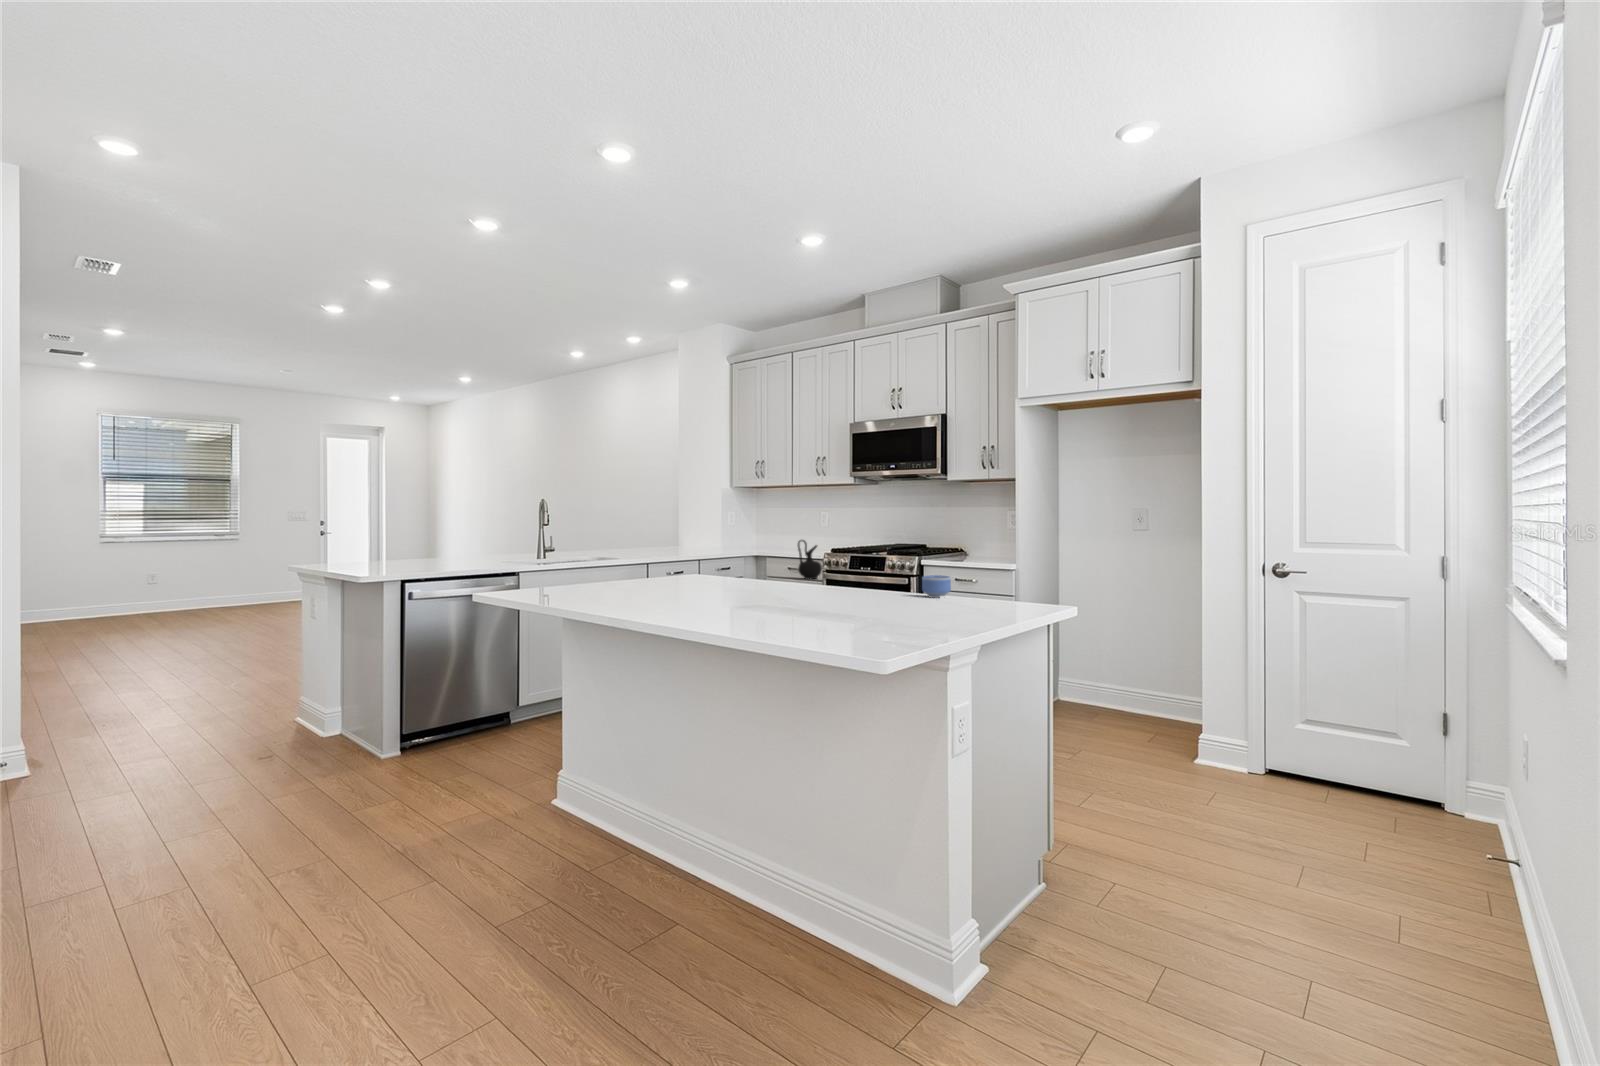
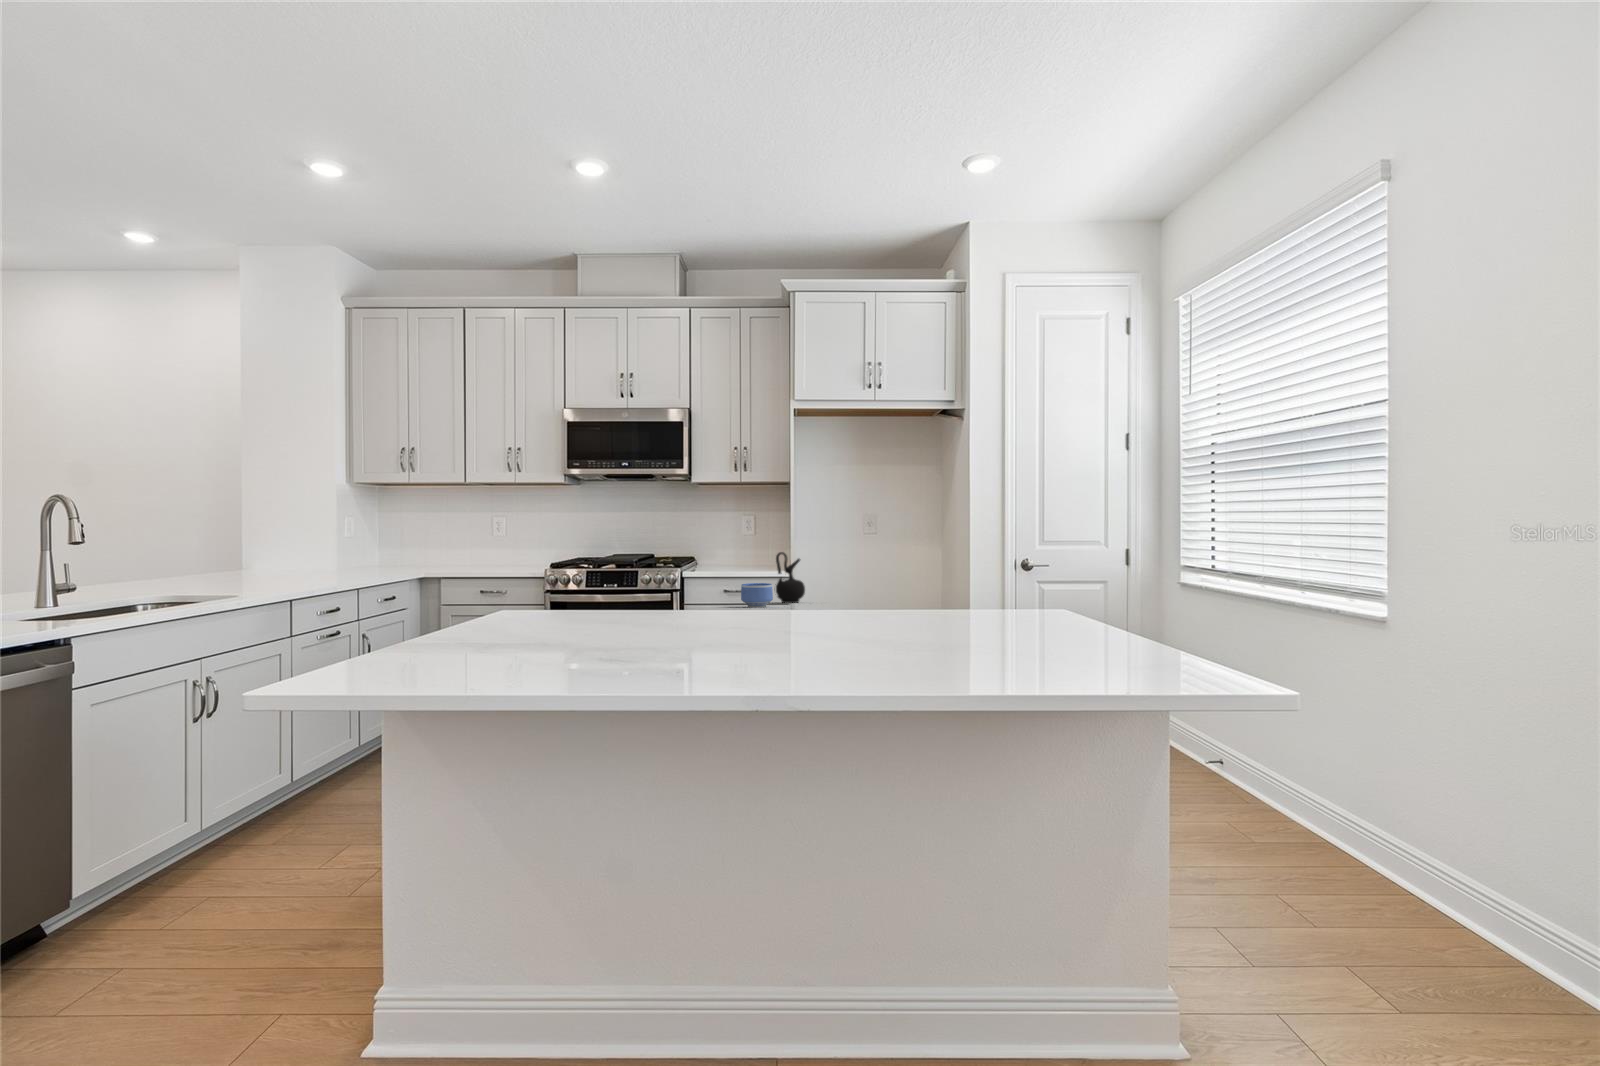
ceramic jug: present [798,540,822,579] -> present [776,552,805,603]

